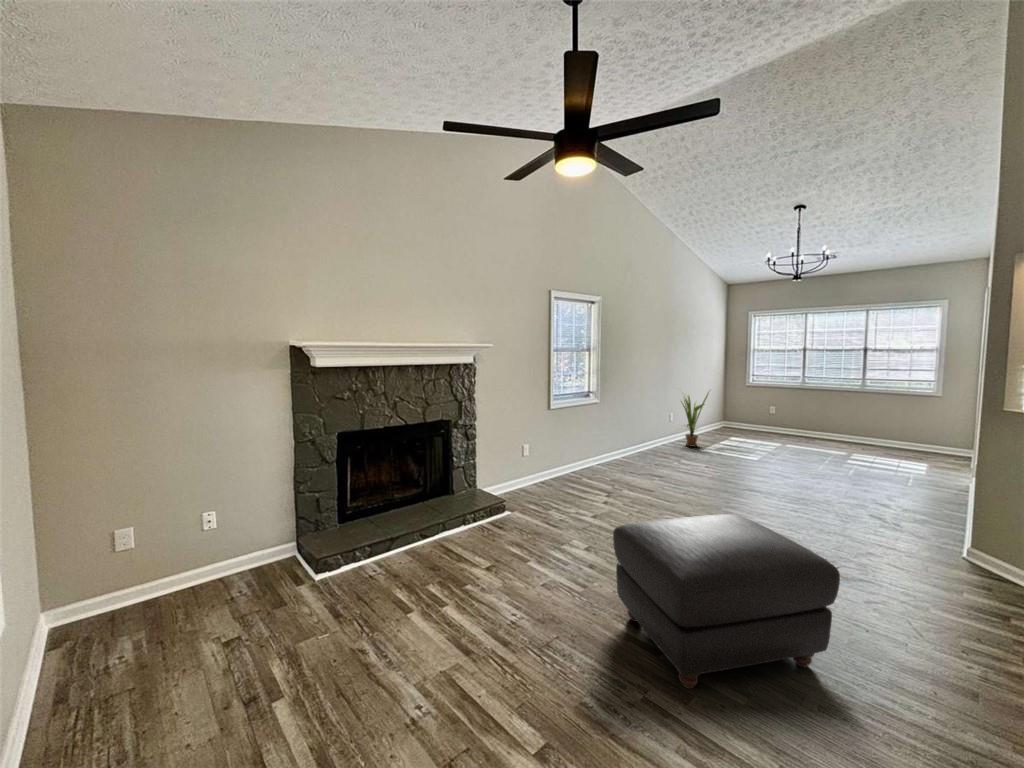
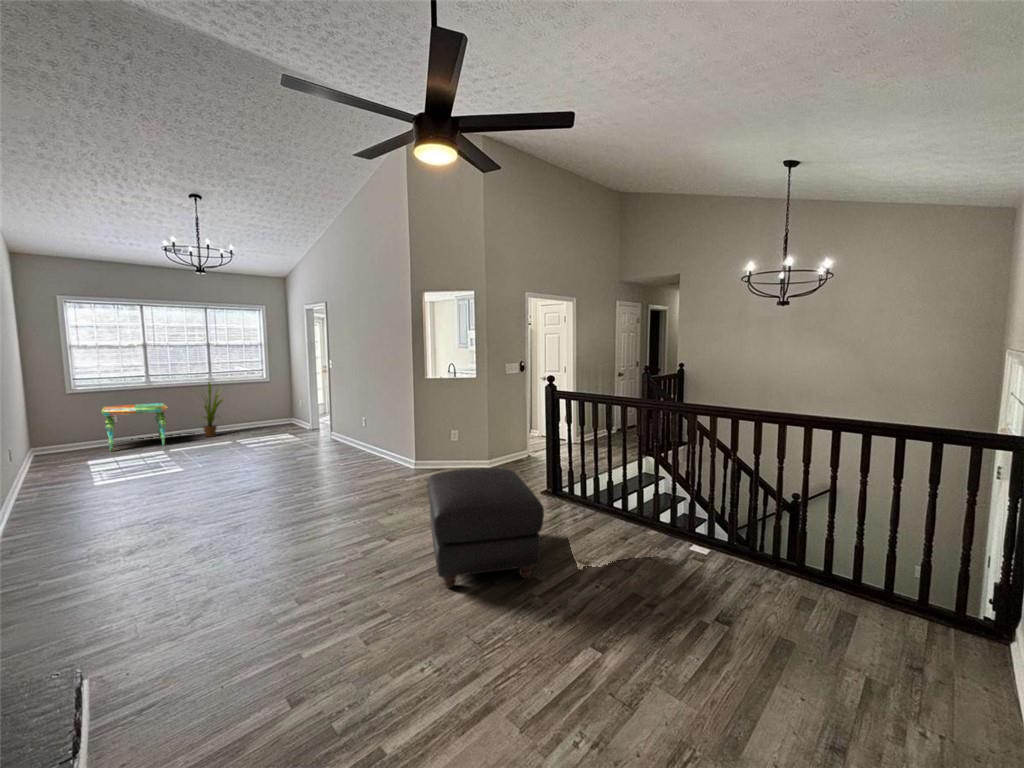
house plant: present [682,392,709,446] -> present [201,382,224,437]
side table: none [752,400,813,441] -> present [101,403,168,452]

